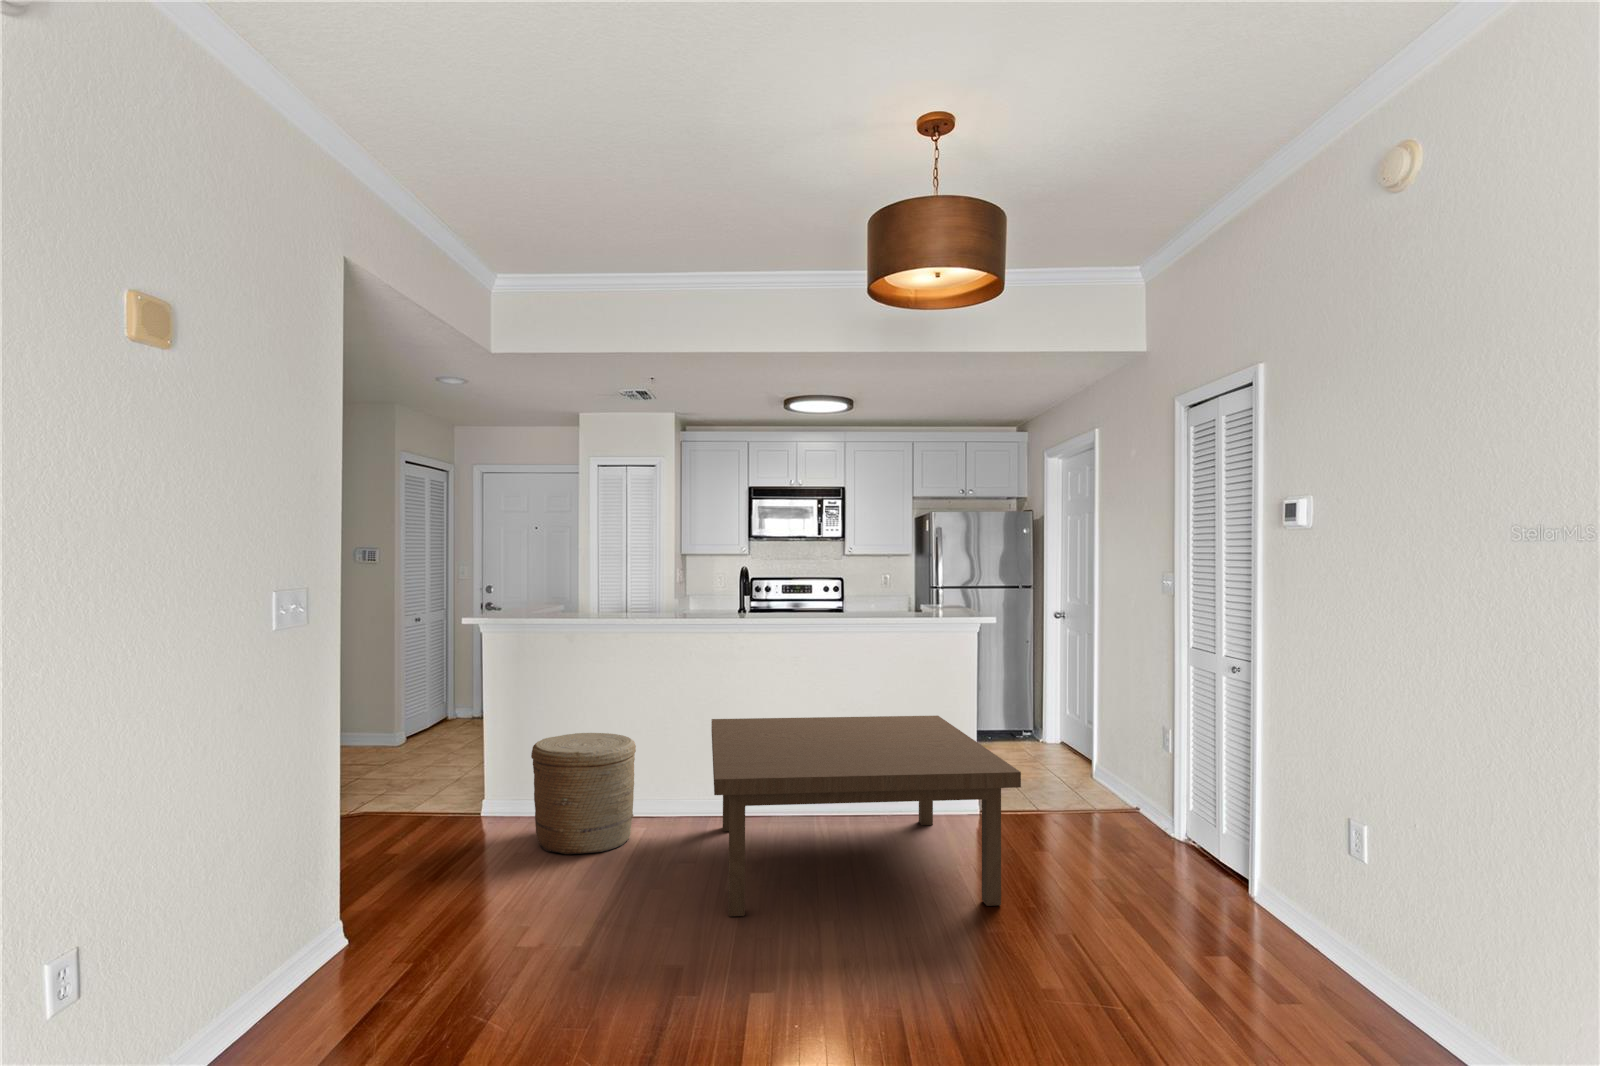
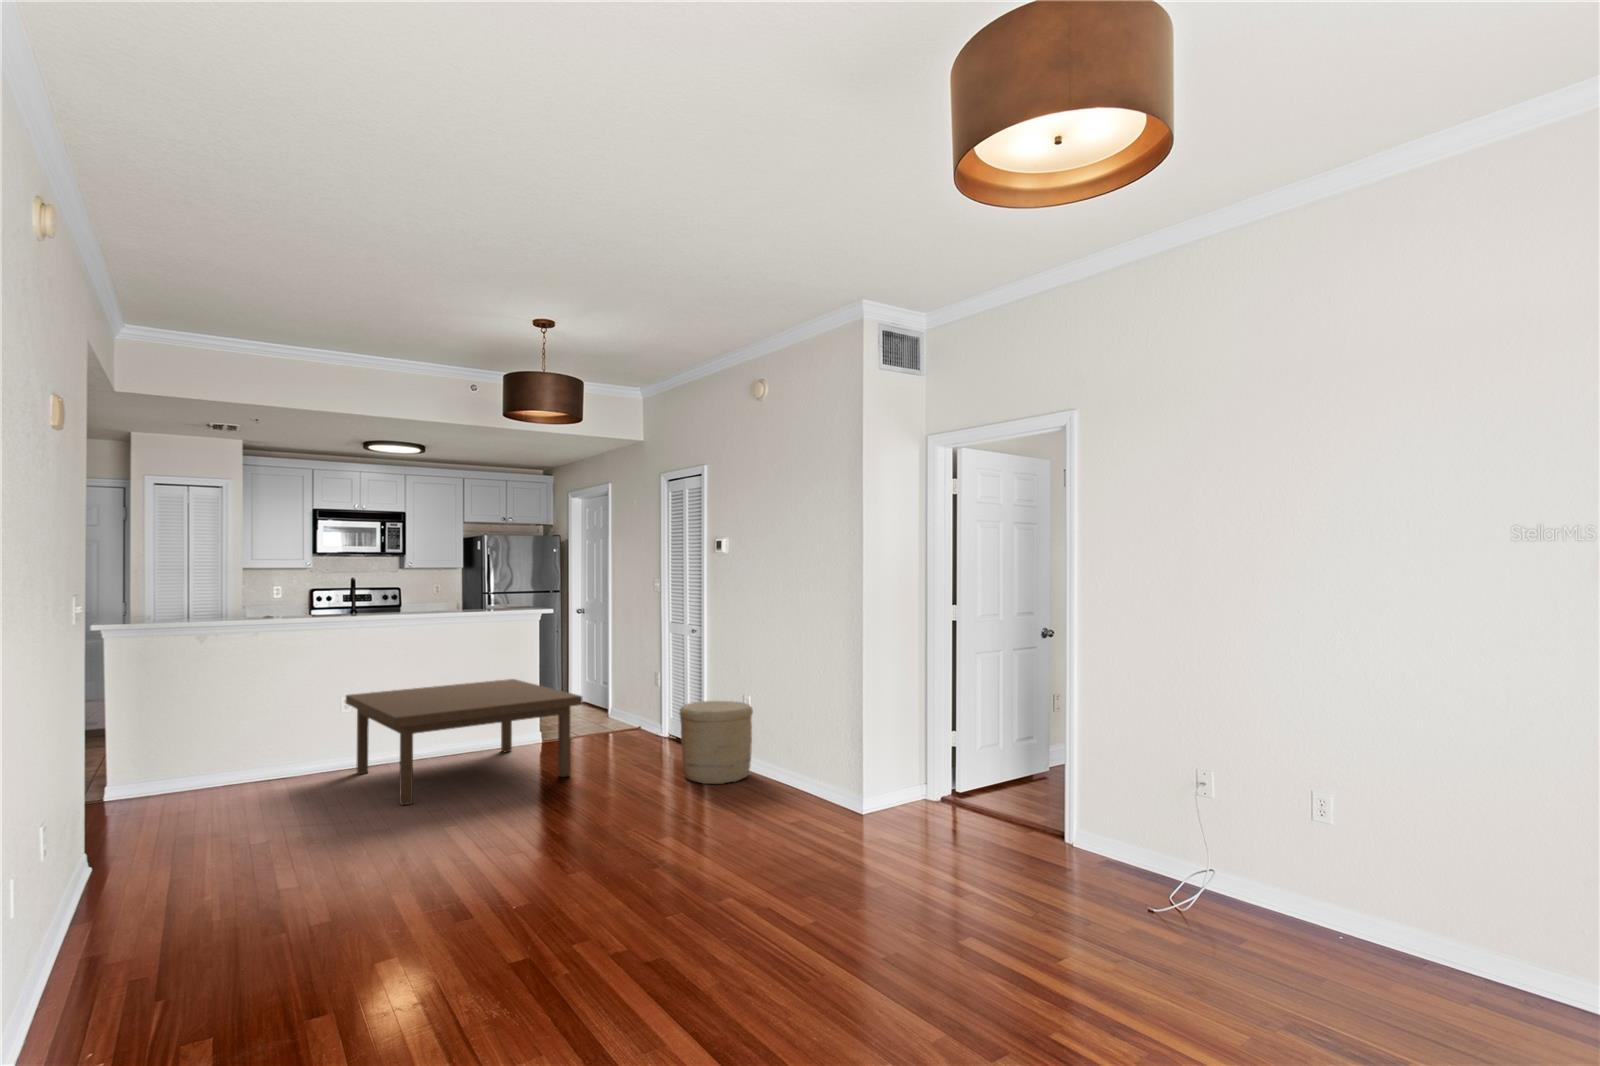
woven basket: present [531,733,636,854] -> present [680,701,753,784]

